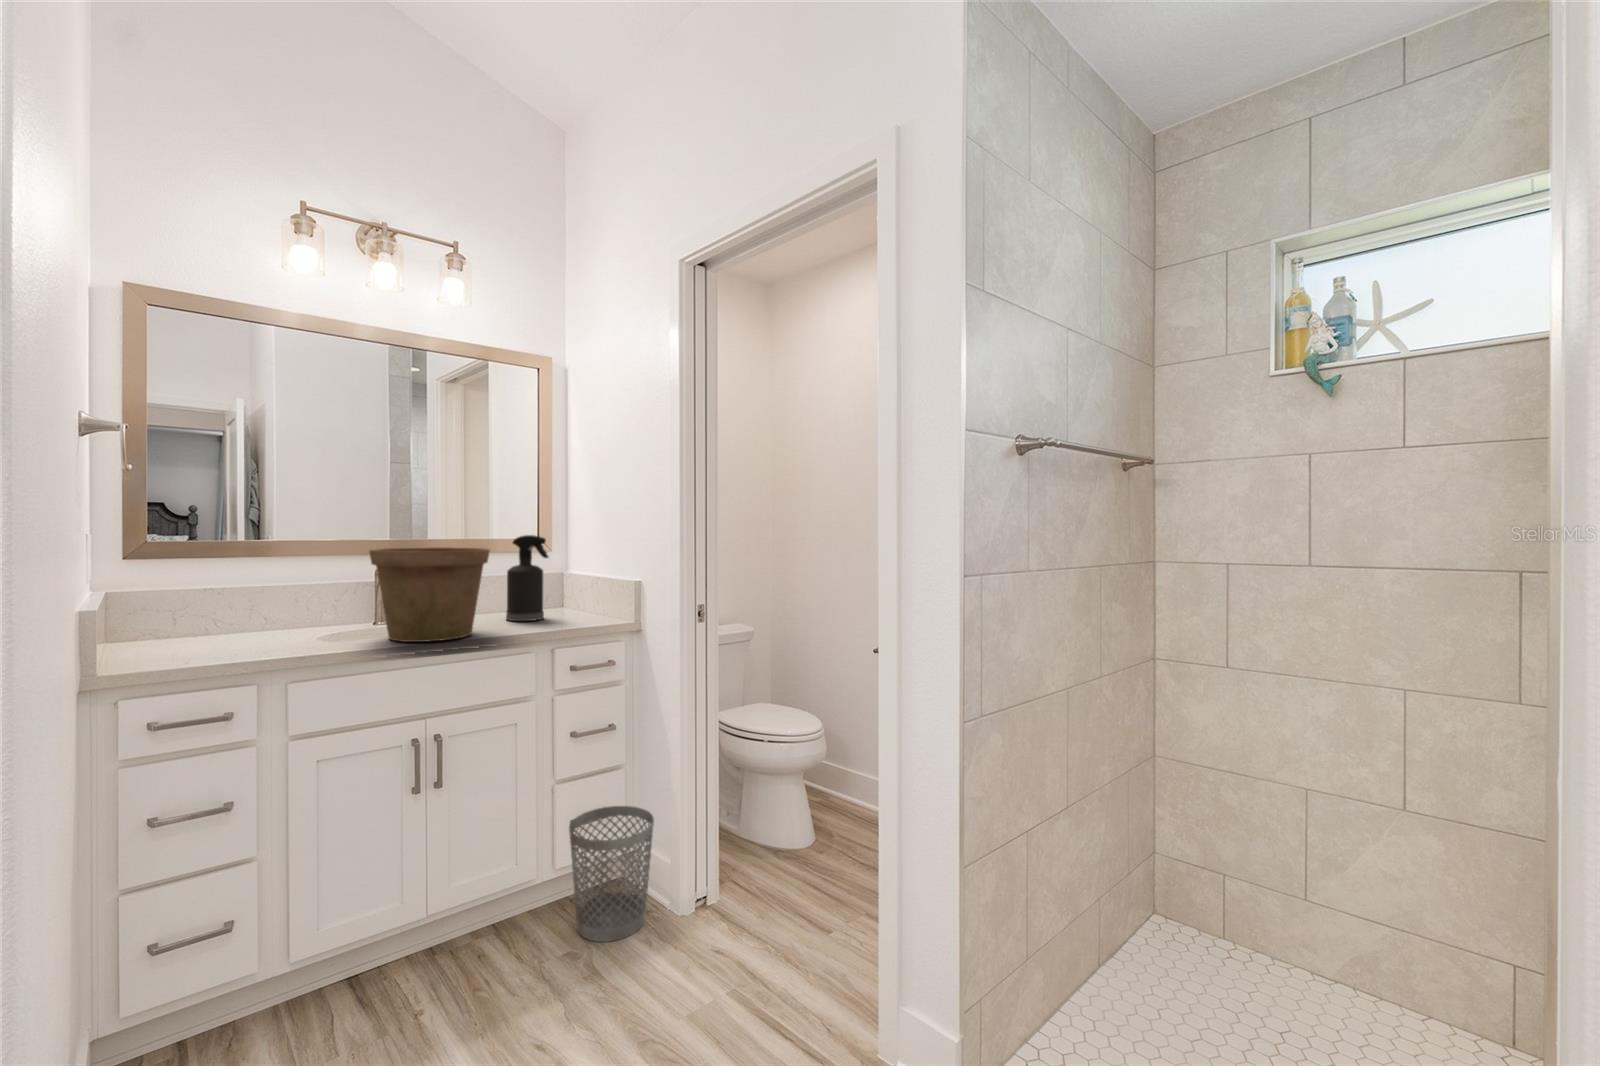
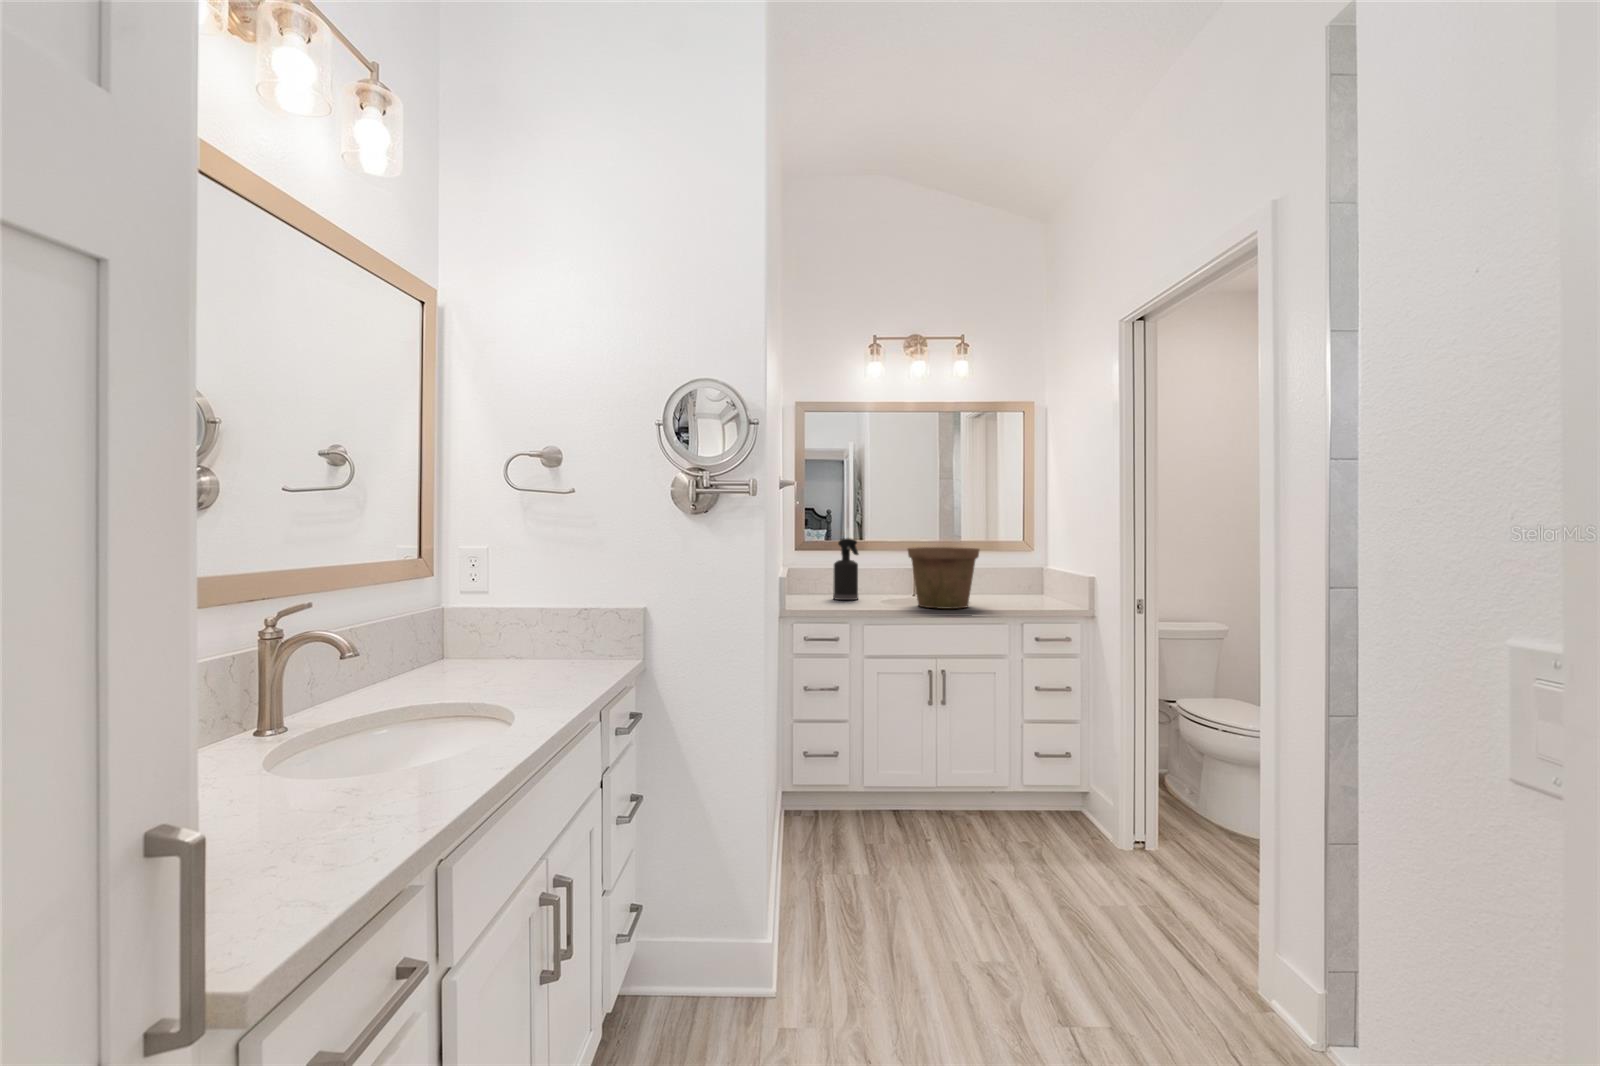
spray bottle: present [506,535,548,621] -> present [833,538,858,600]
wastebasket: present [569,806,654,942] -> none [1029,748,1095,843]

